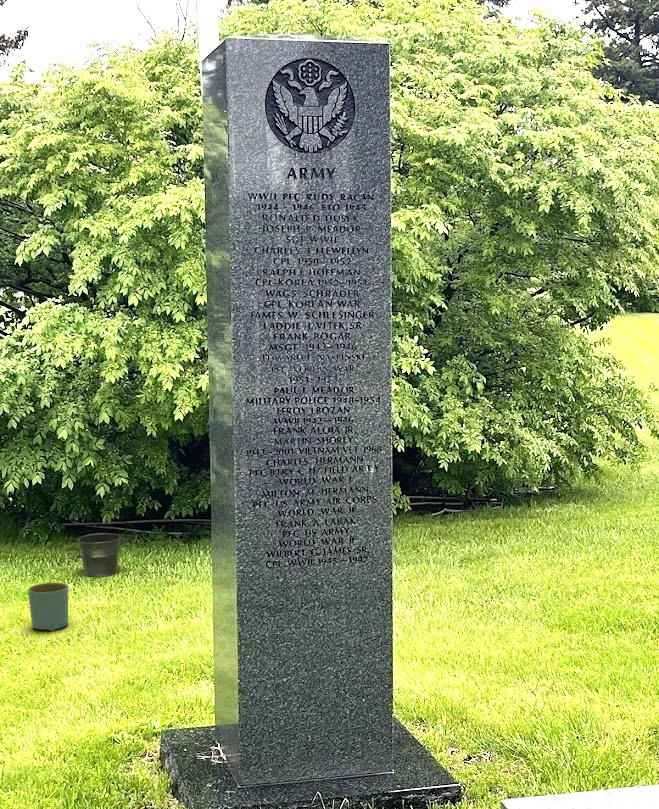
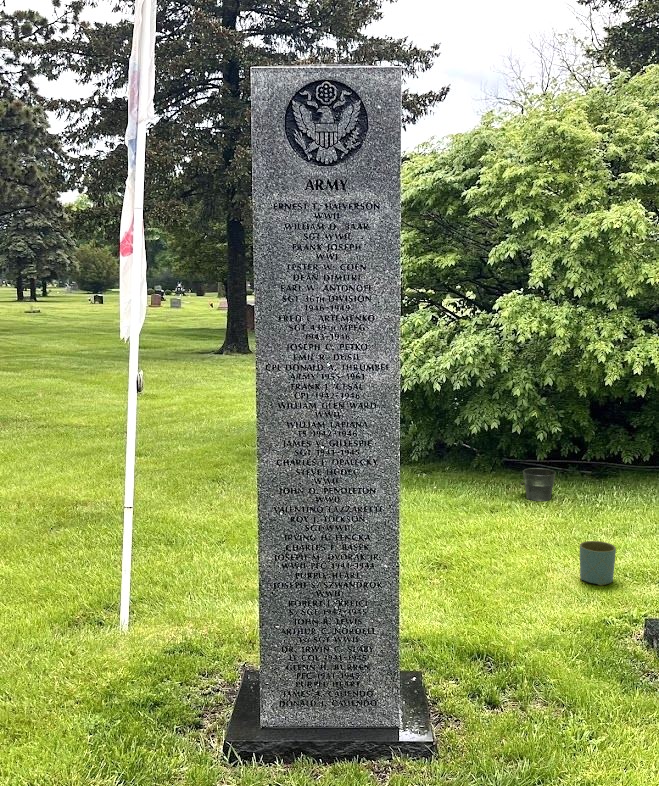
planter: present [28,582,68,631] -> present [580,541,616,586]

